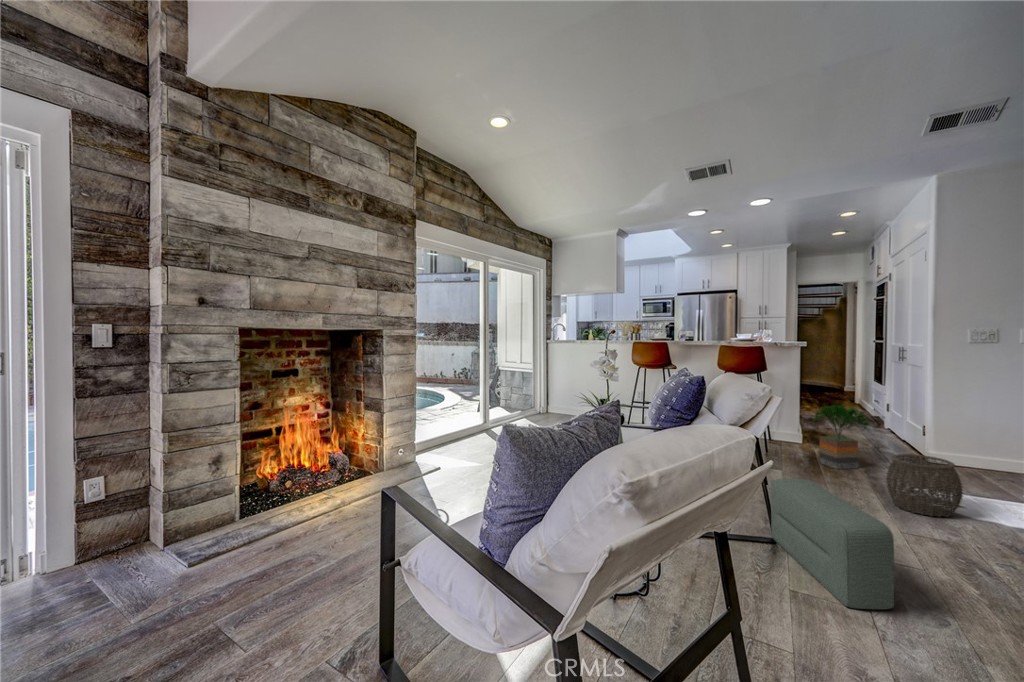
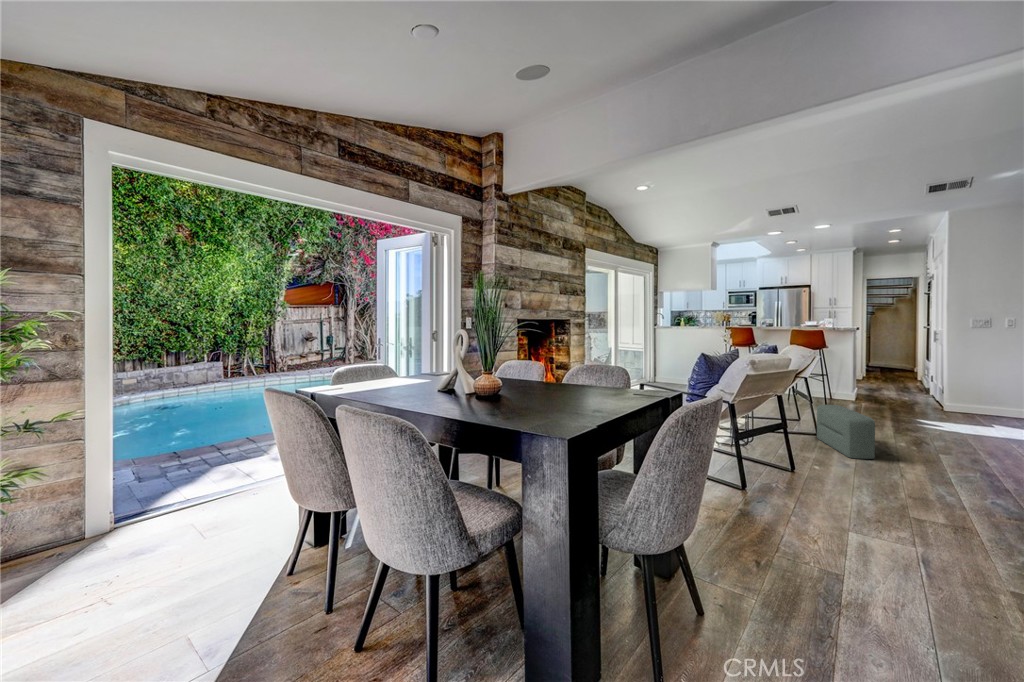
potted tree: present [814,405,869,469] -> none [859,371,902,415]
woven basket: present [886,454,963,517] -> none [899,399,948,435]

